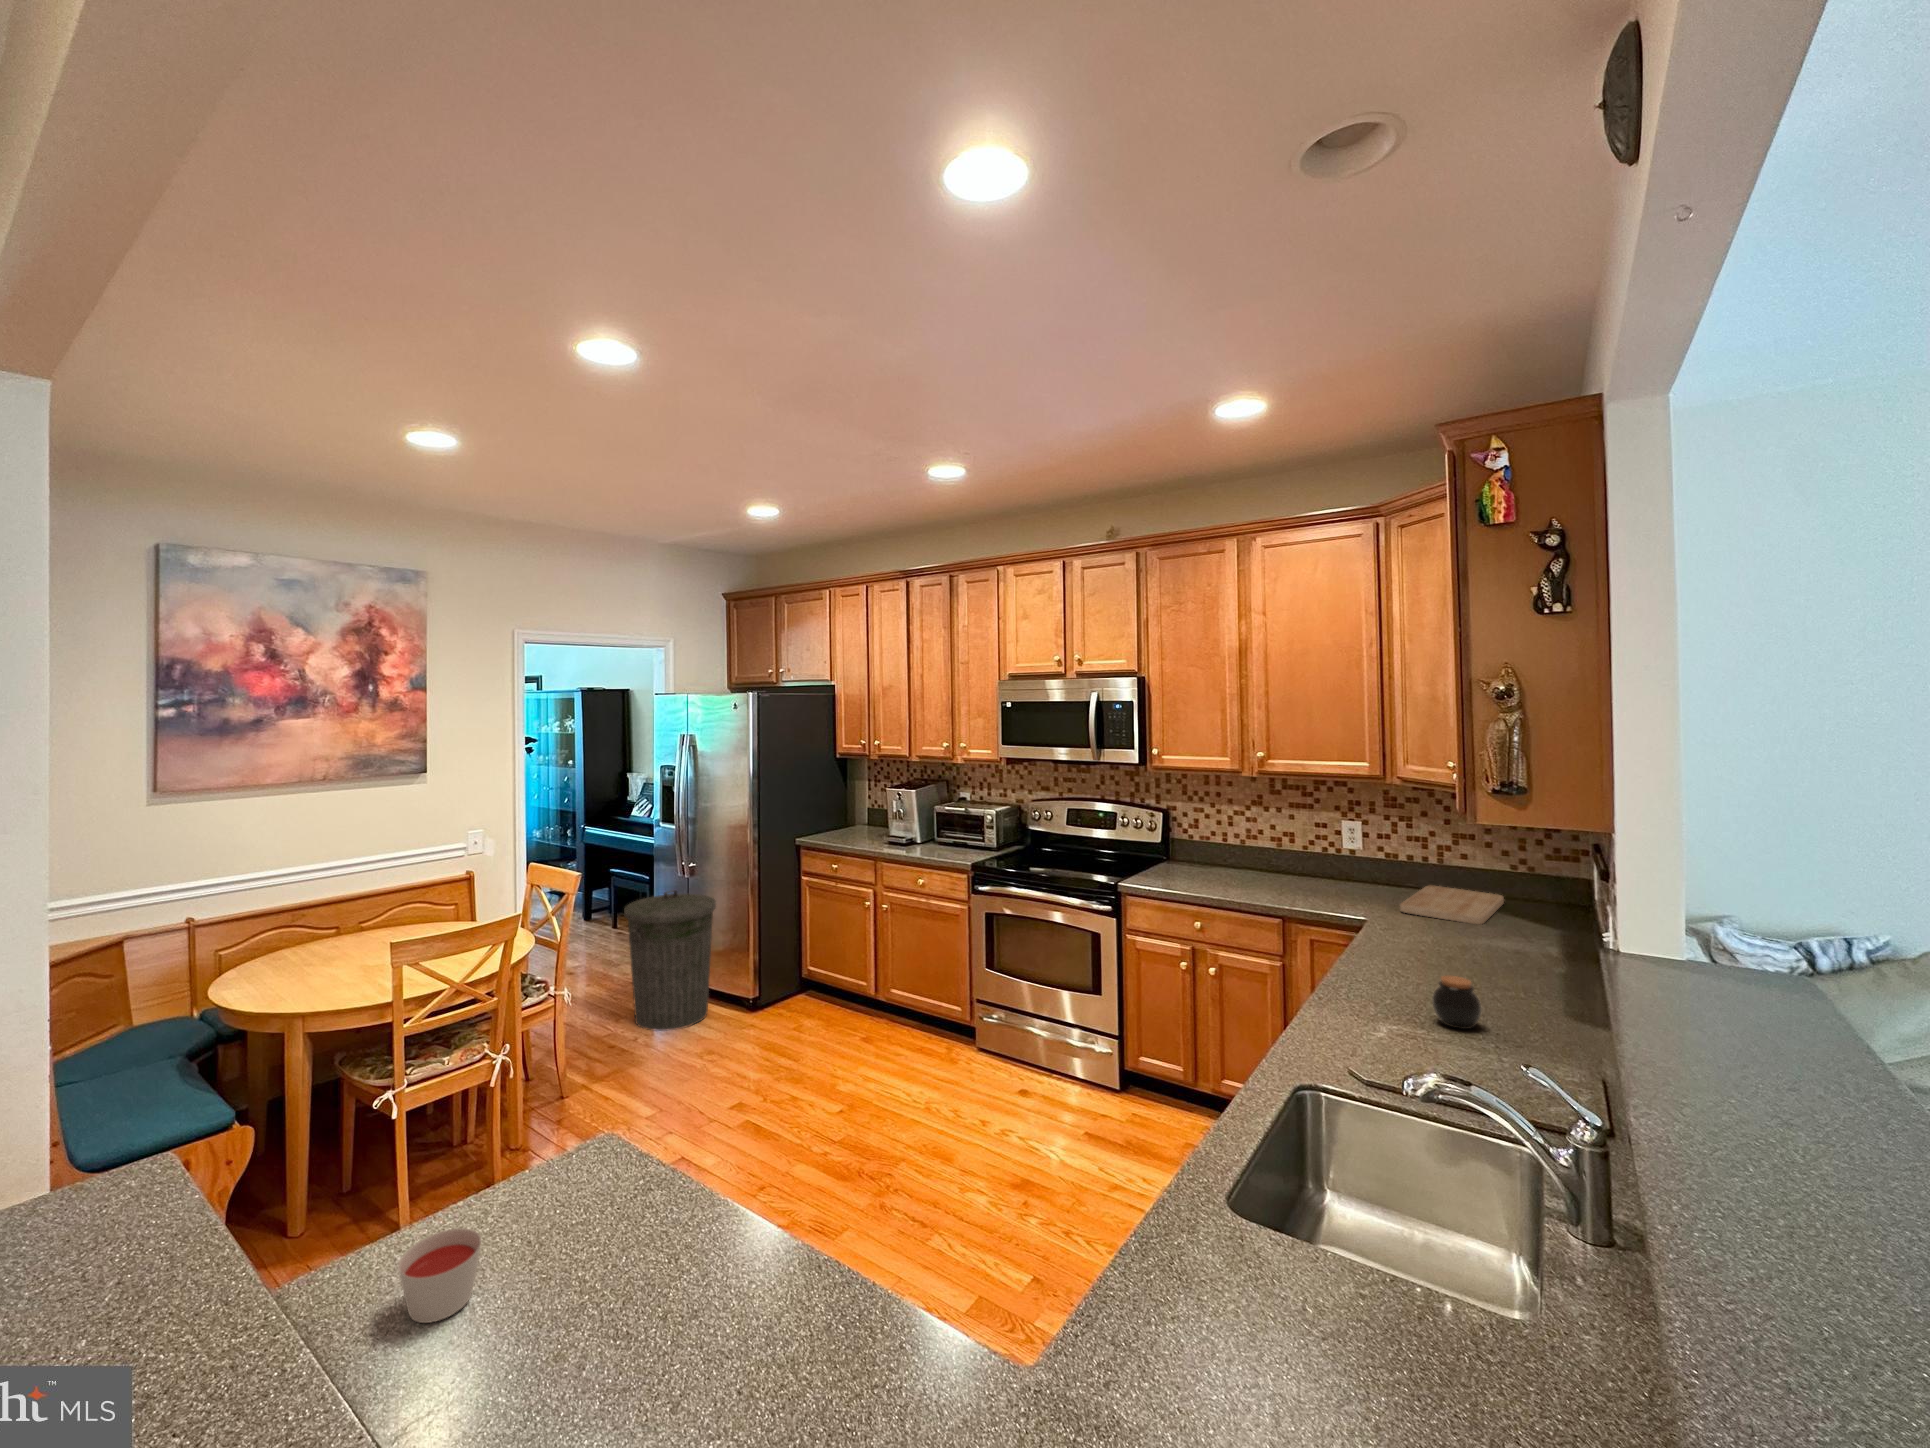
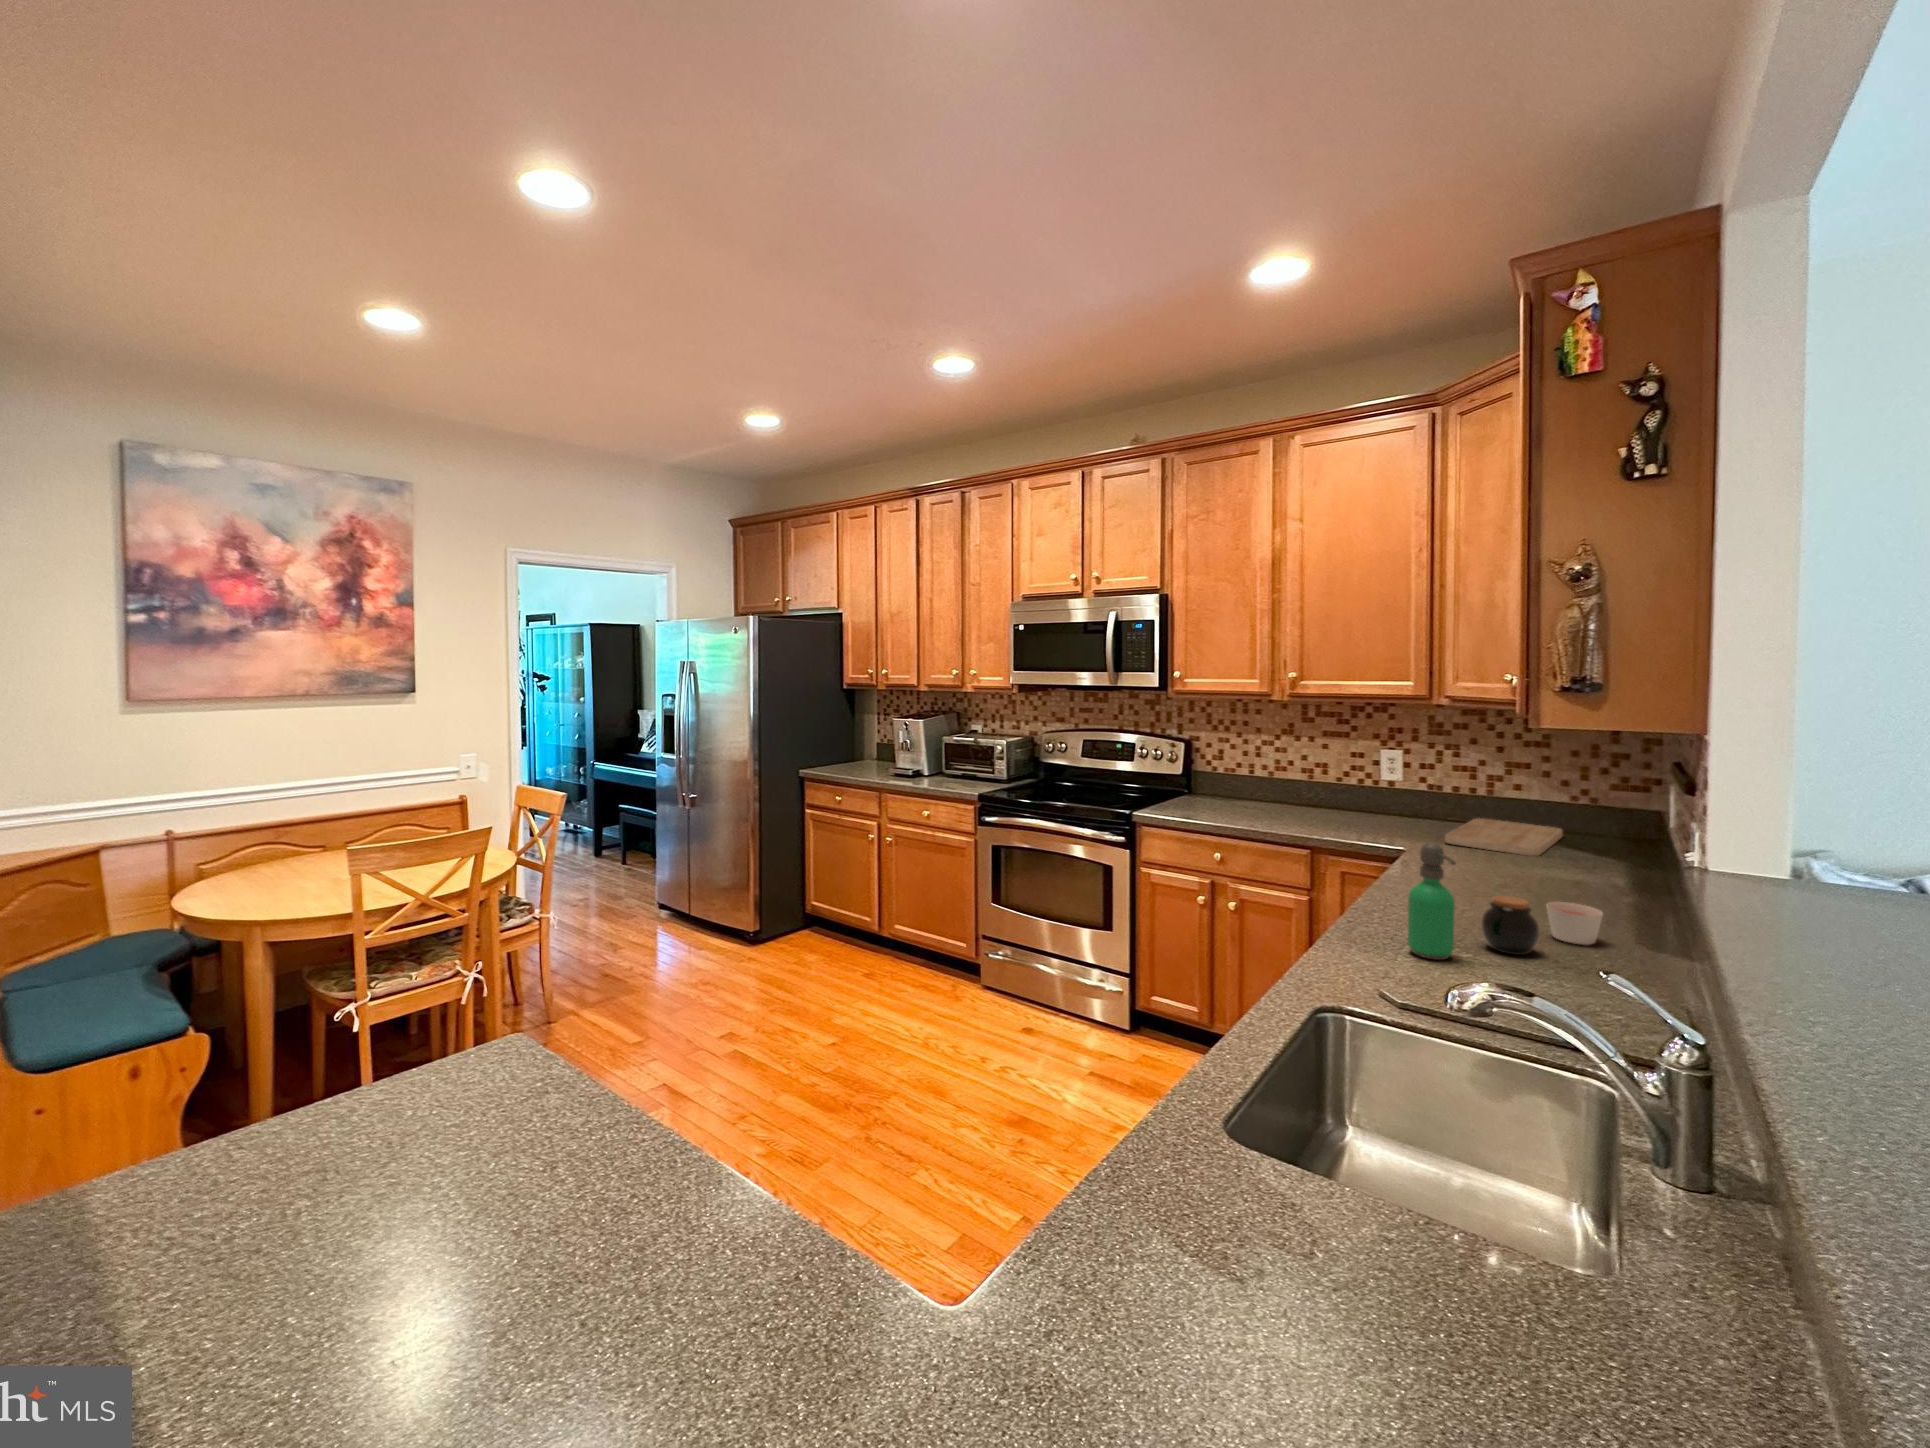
trash can: present [624,890,716,1031] -> none [619,820,714,962]
soap dispenser: none [1369,931,1410,1036] -> present [1408,842,1456,960]
candle: present [398,1228,481,1323] -> present [1546,902,1603,945]

